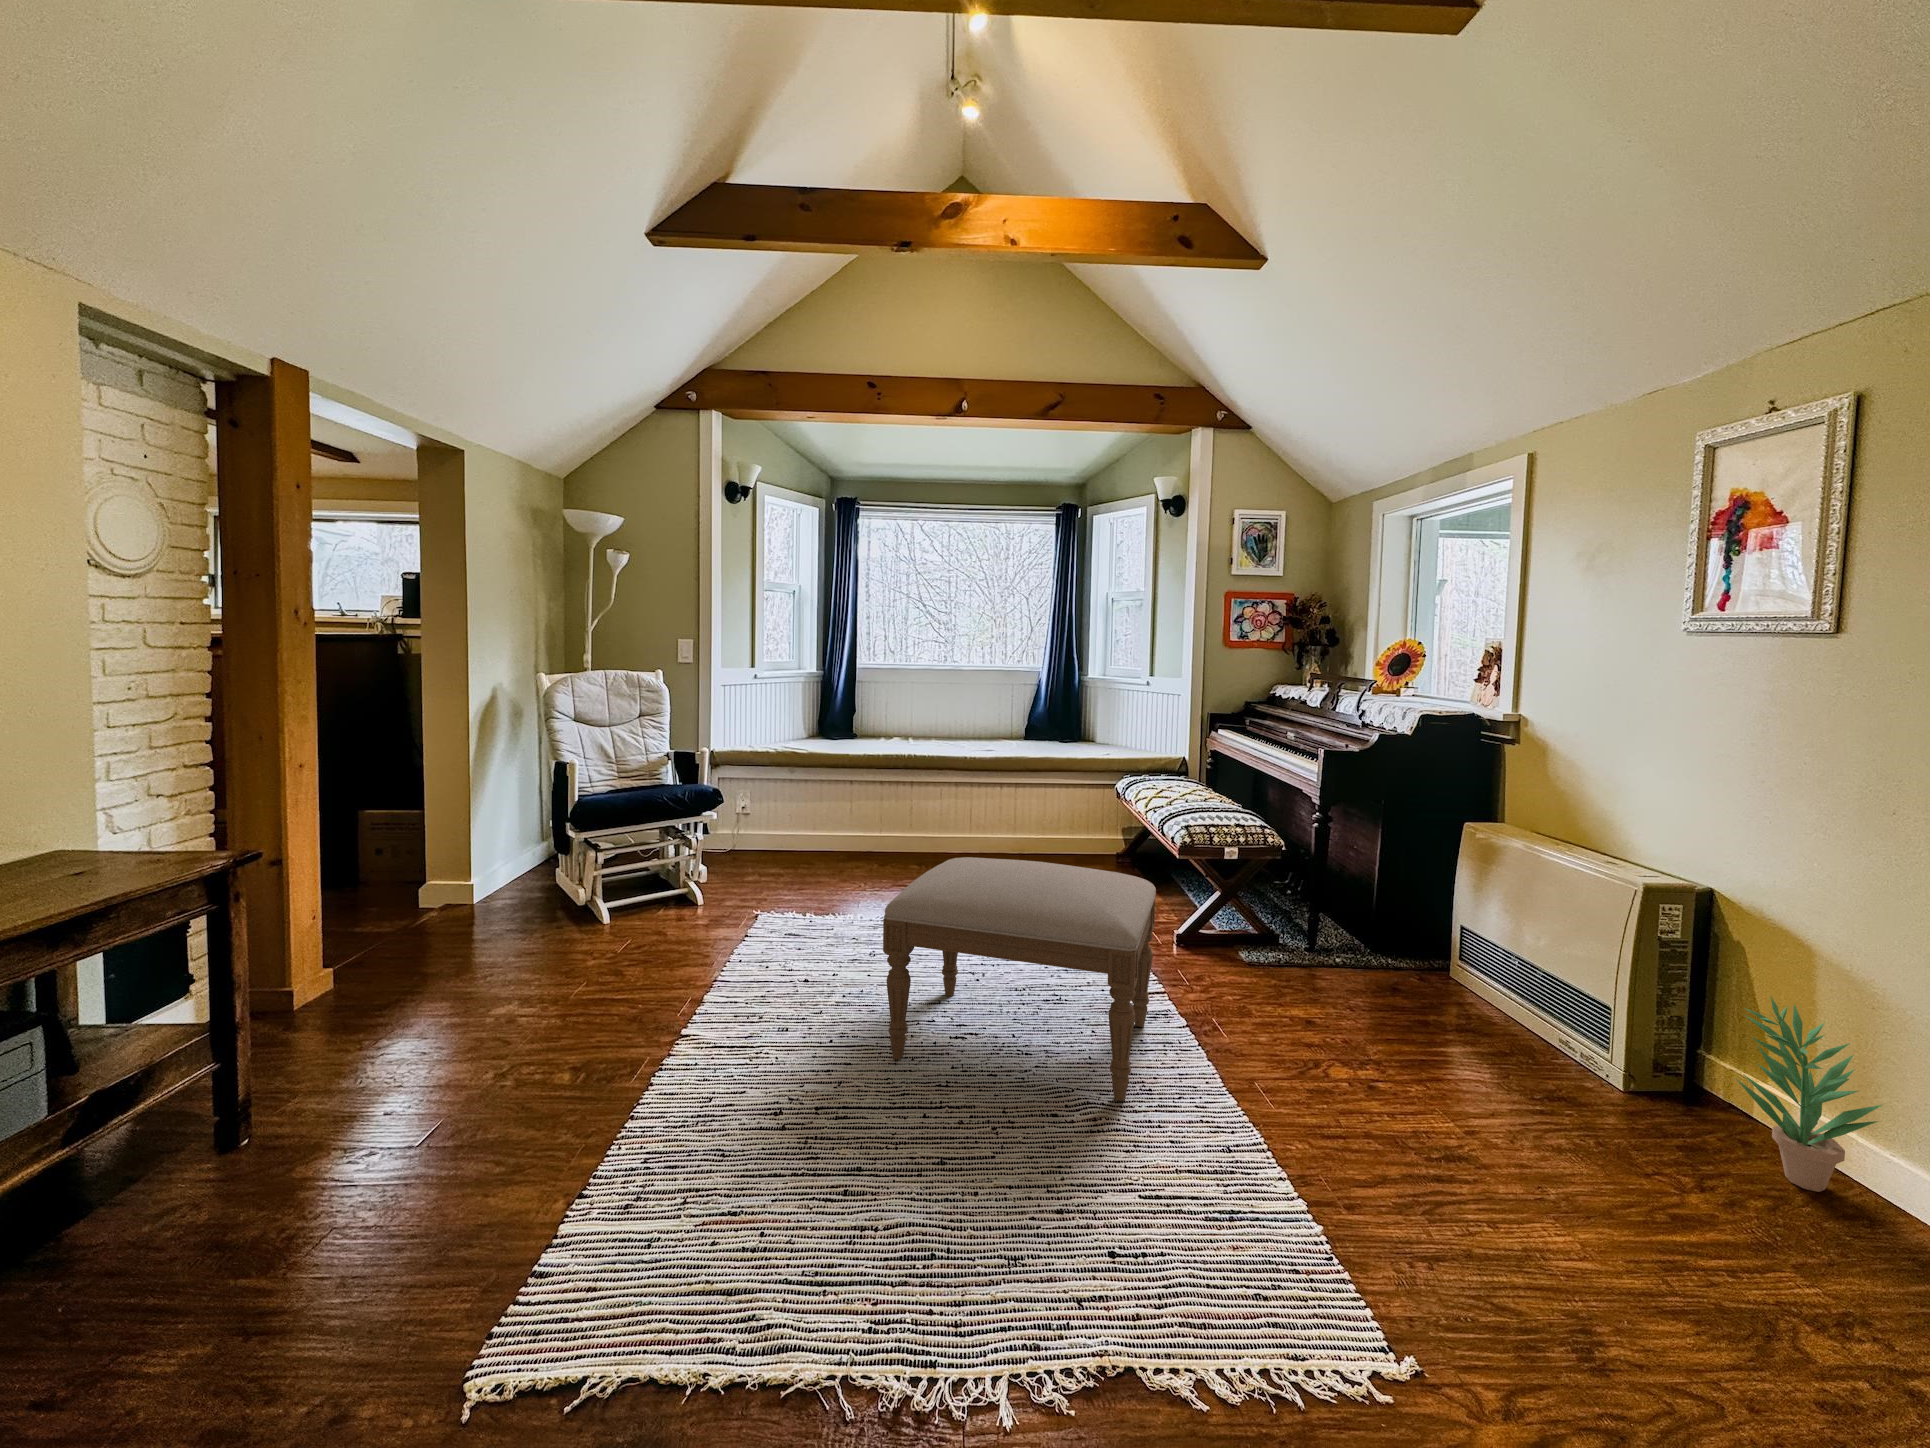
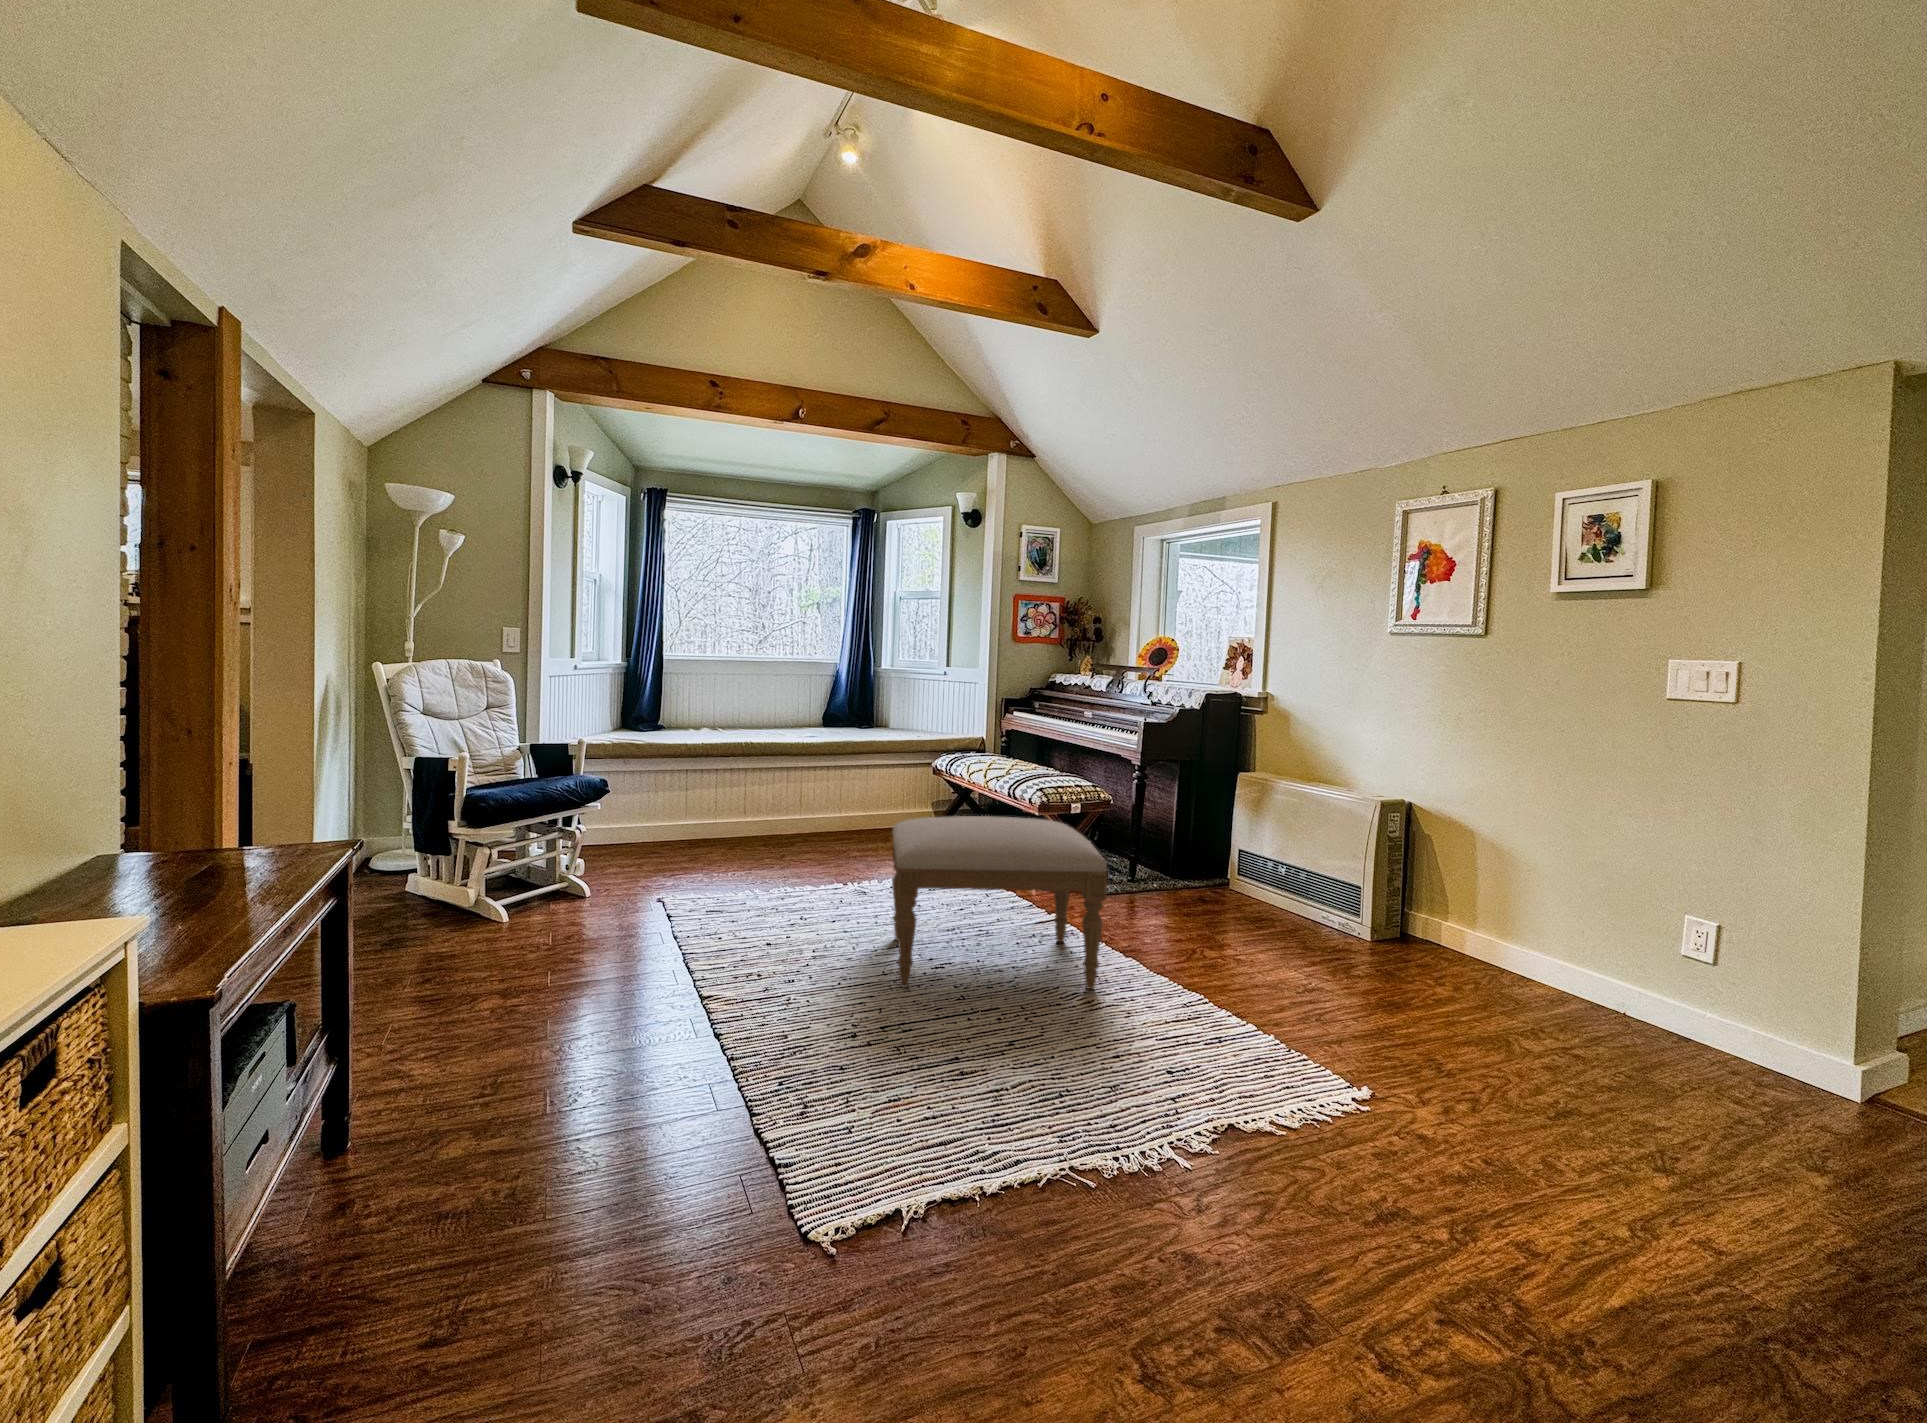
potted plant: present [1736,997,1882,1192] -> none [1444,859,1520,975]

